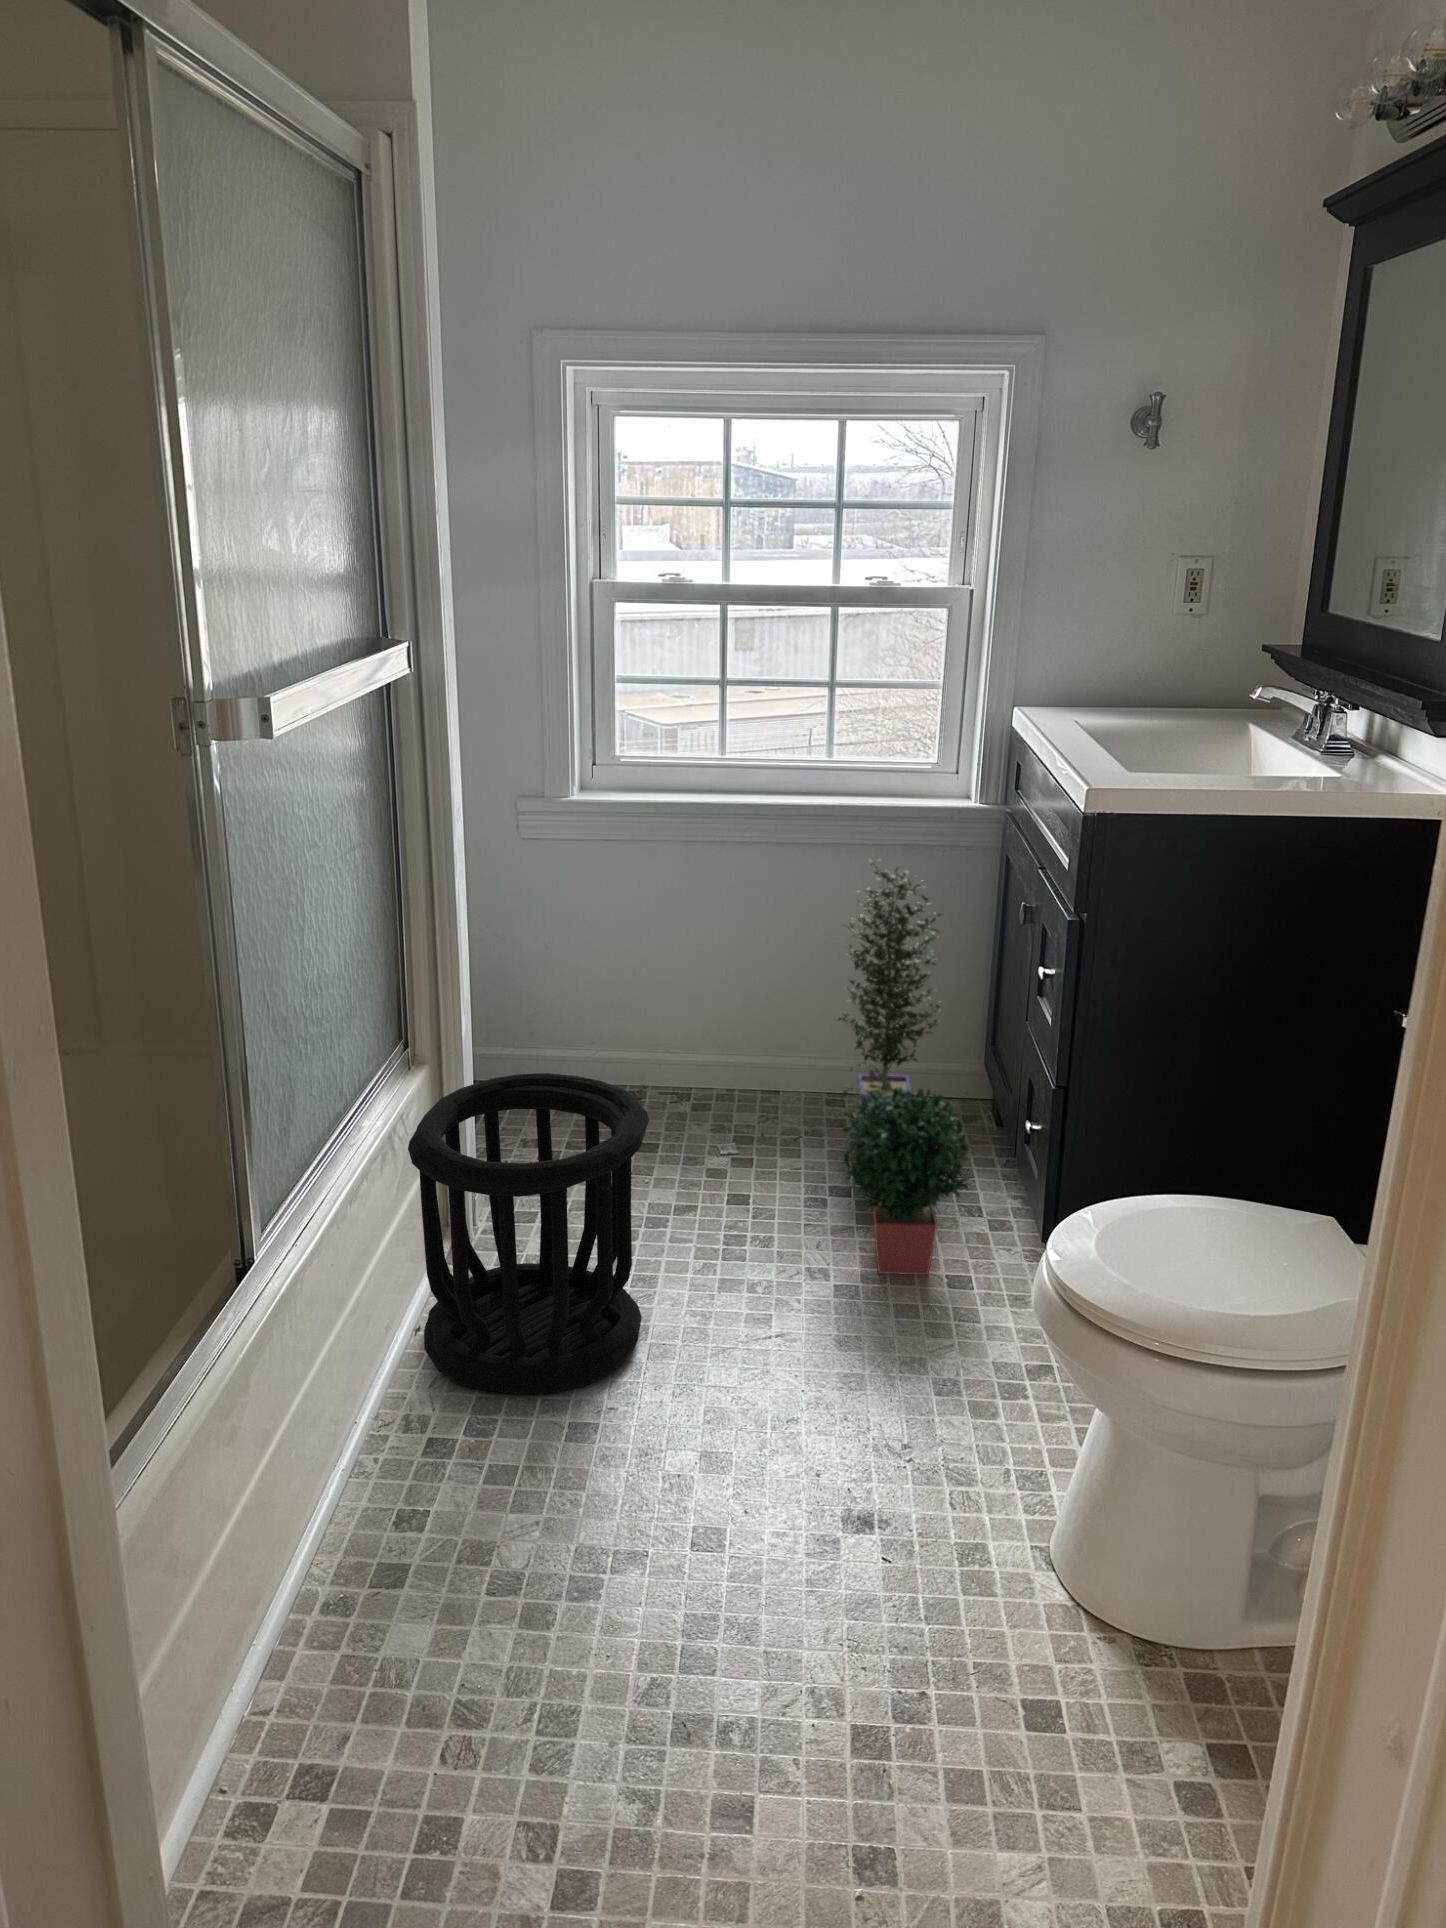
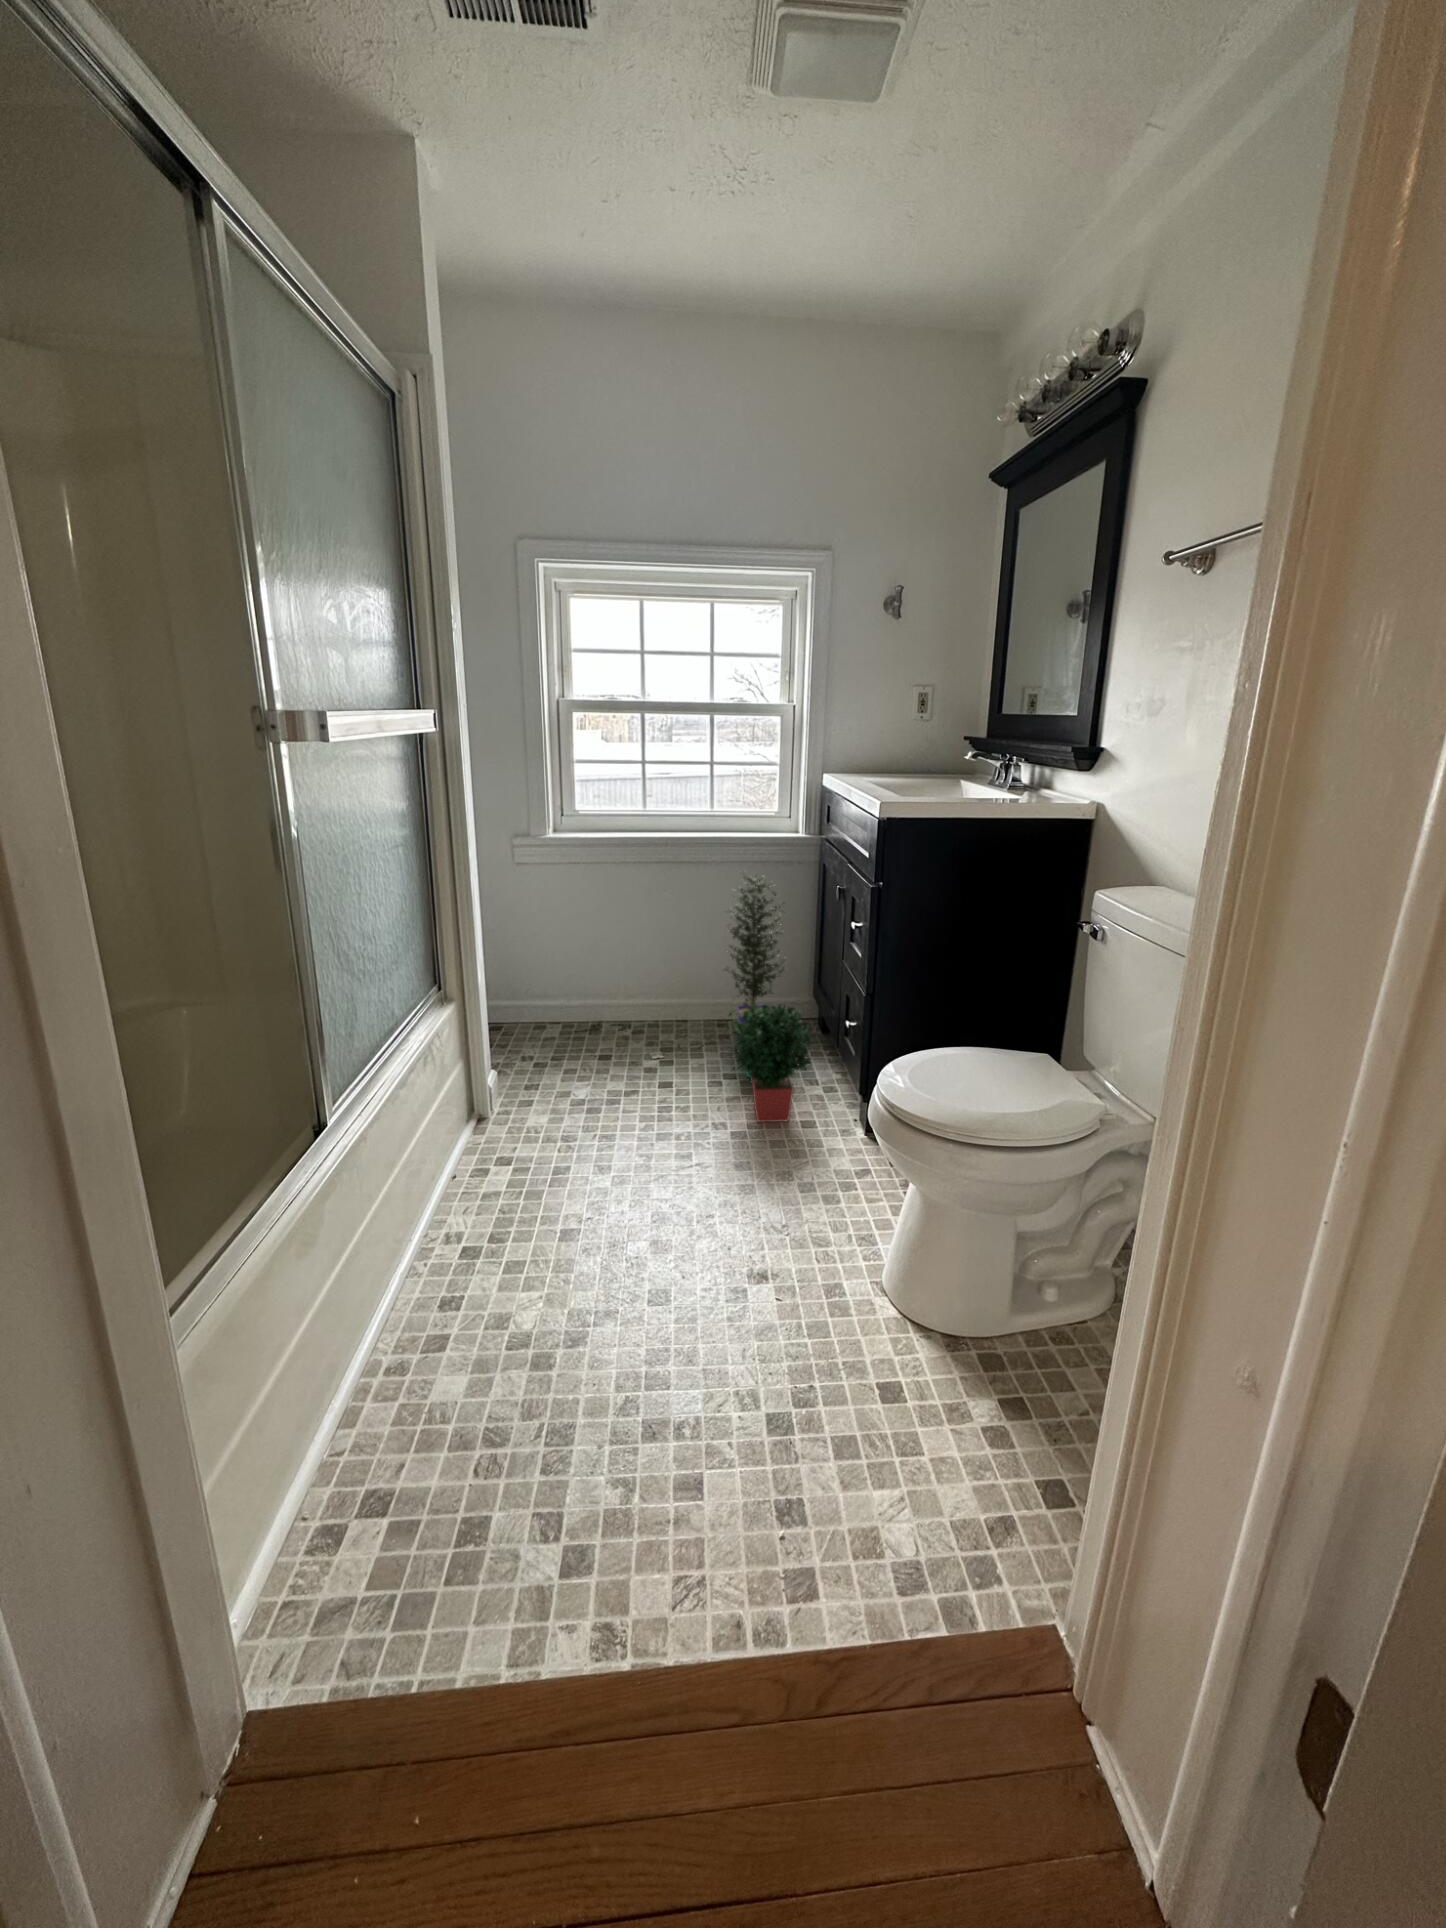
wastebasket: present [408,1073,649,1394] -> none [444,1001,609,1214]

